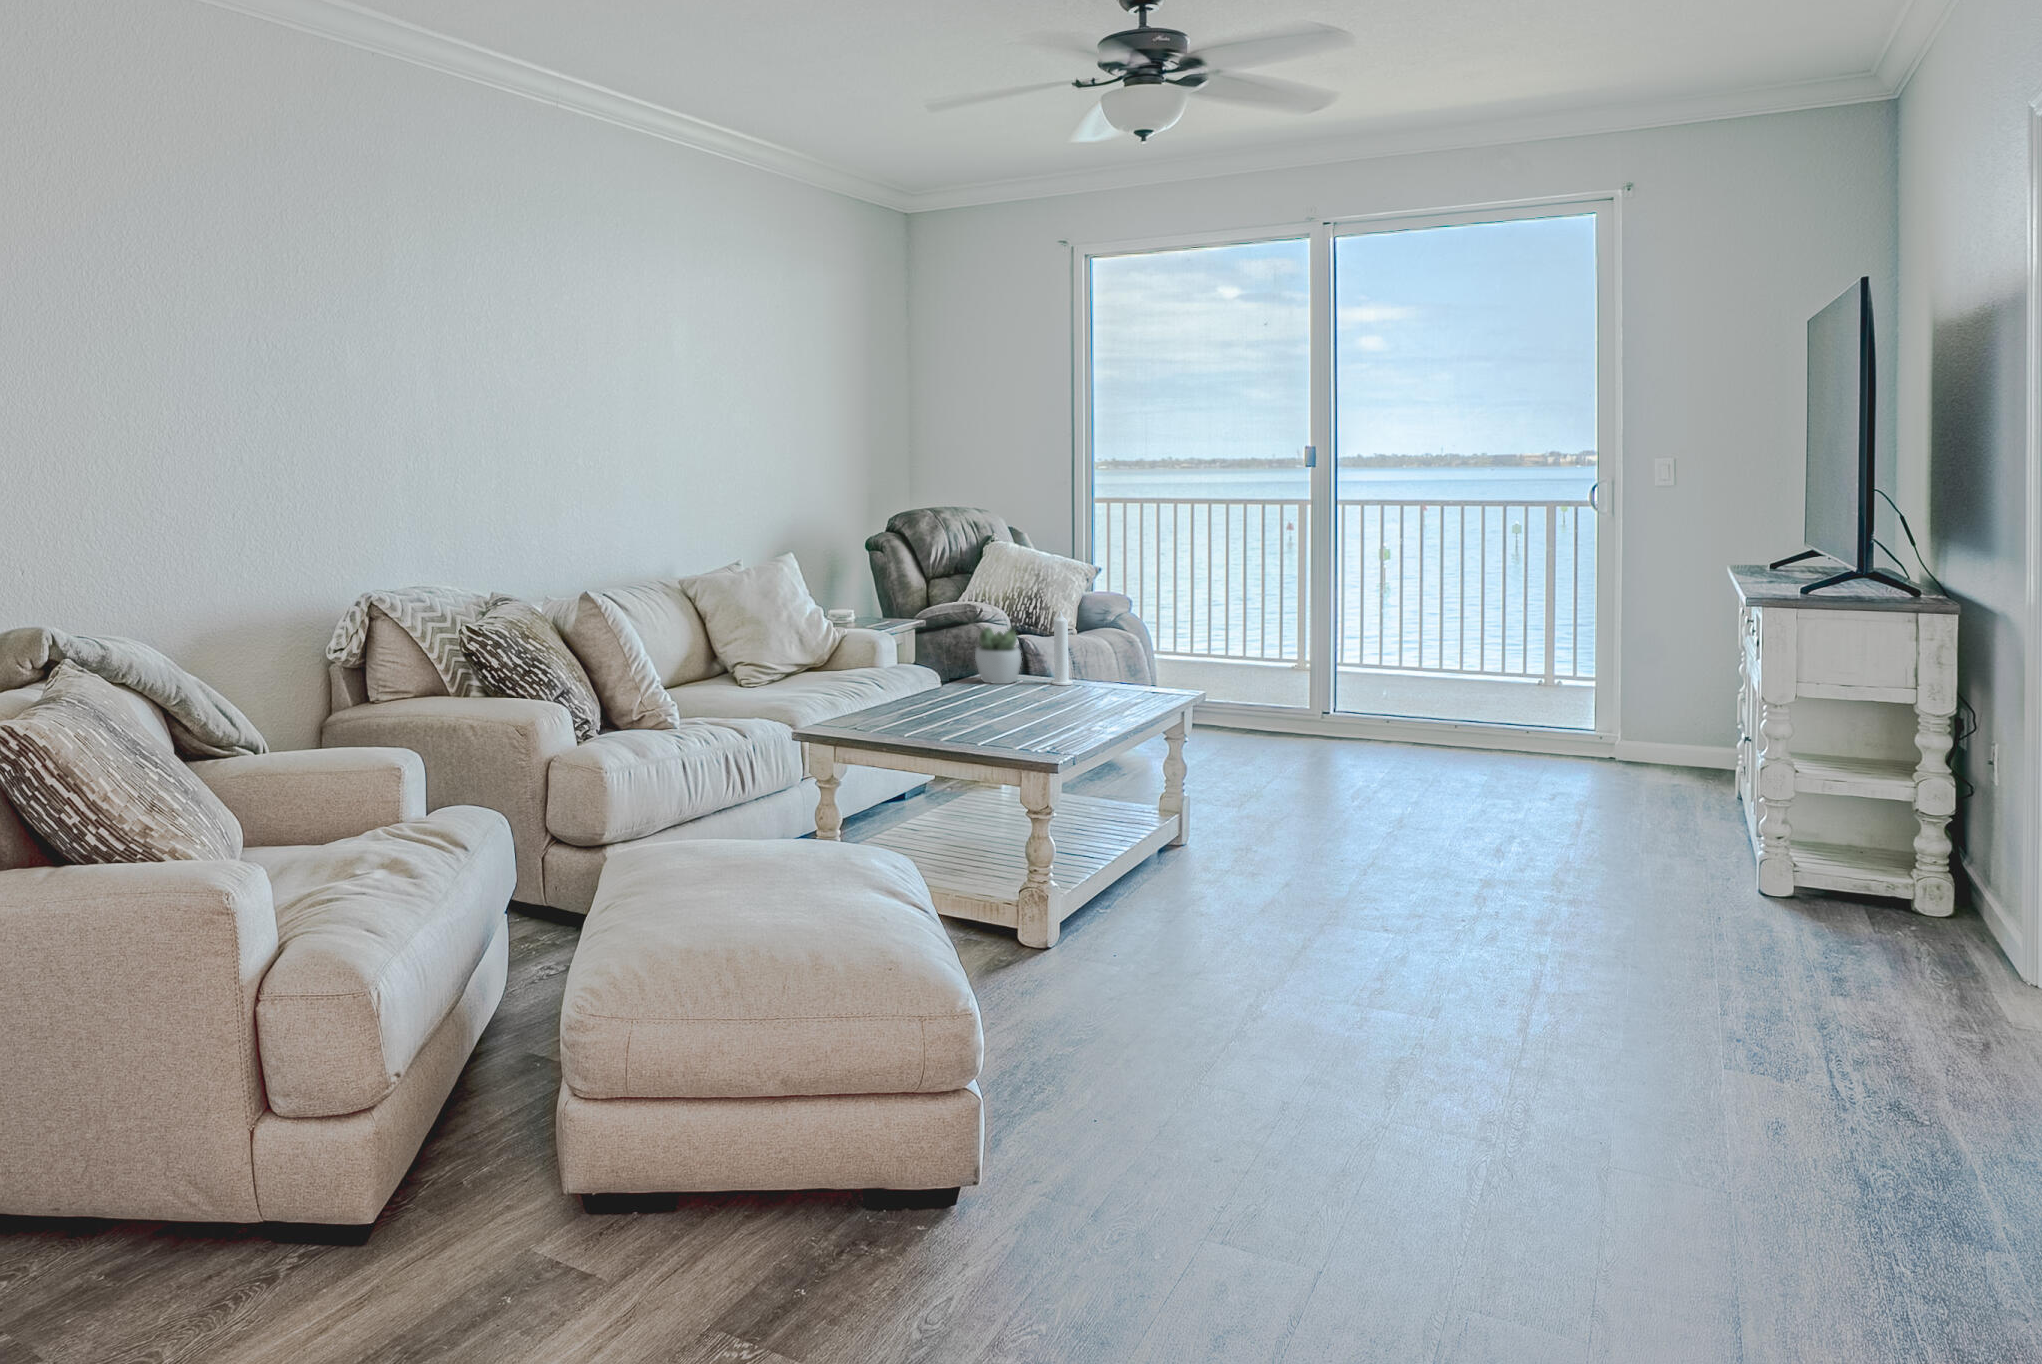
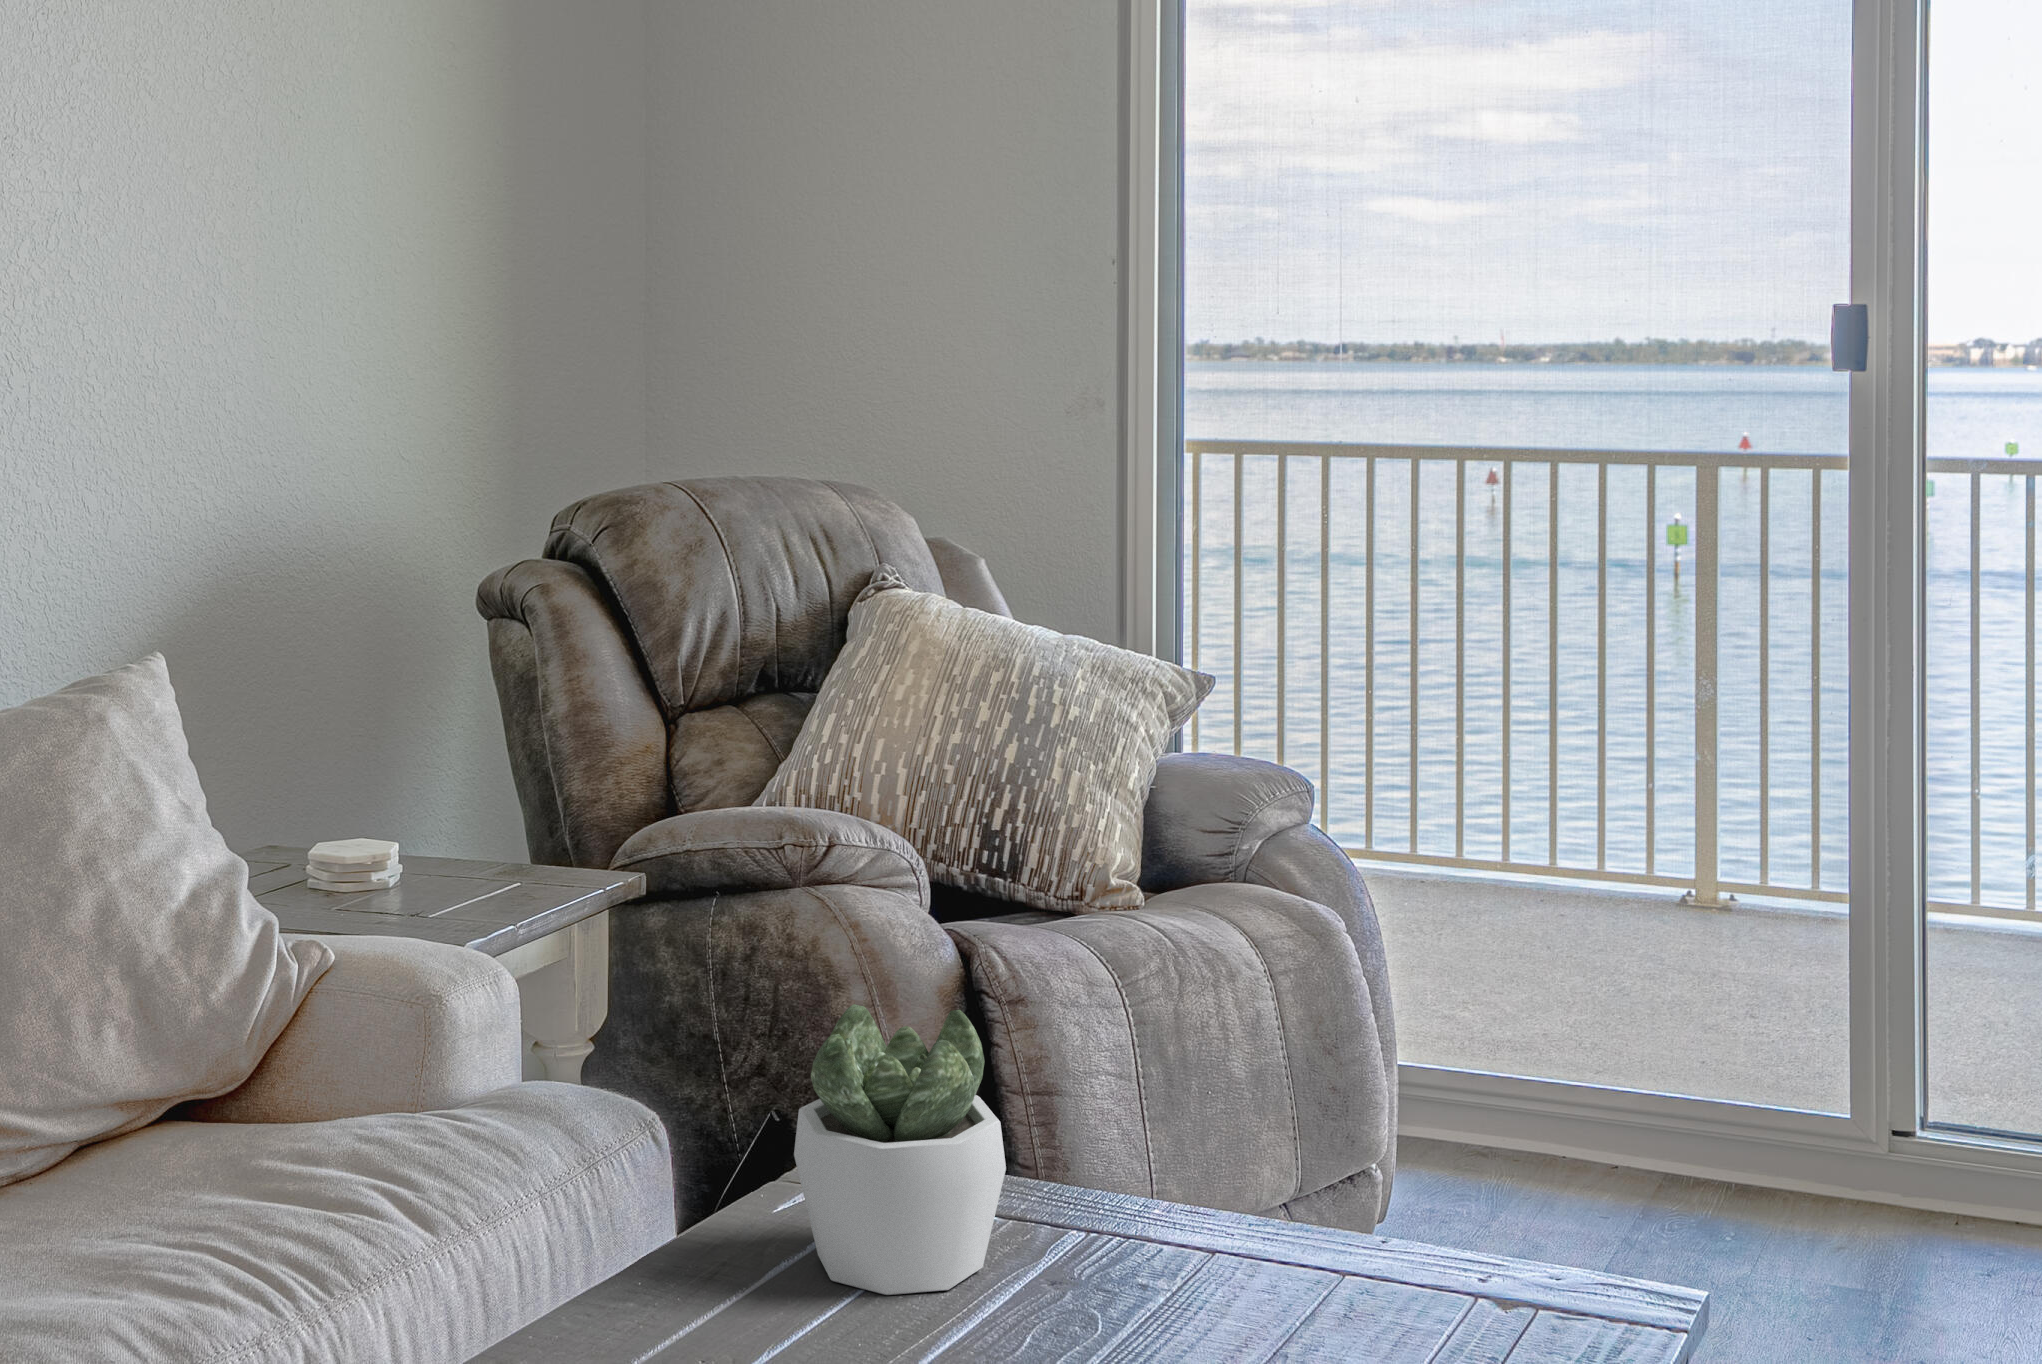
candle: present [1051,610,1073,686] -> none [1138,937,1236,1297]

